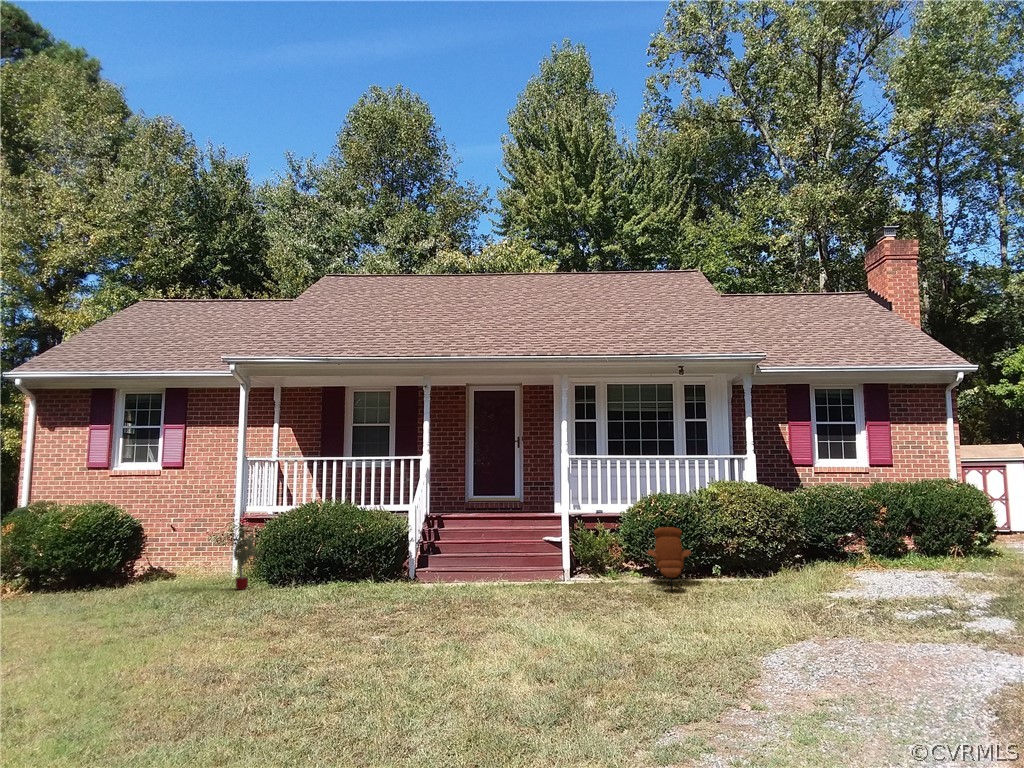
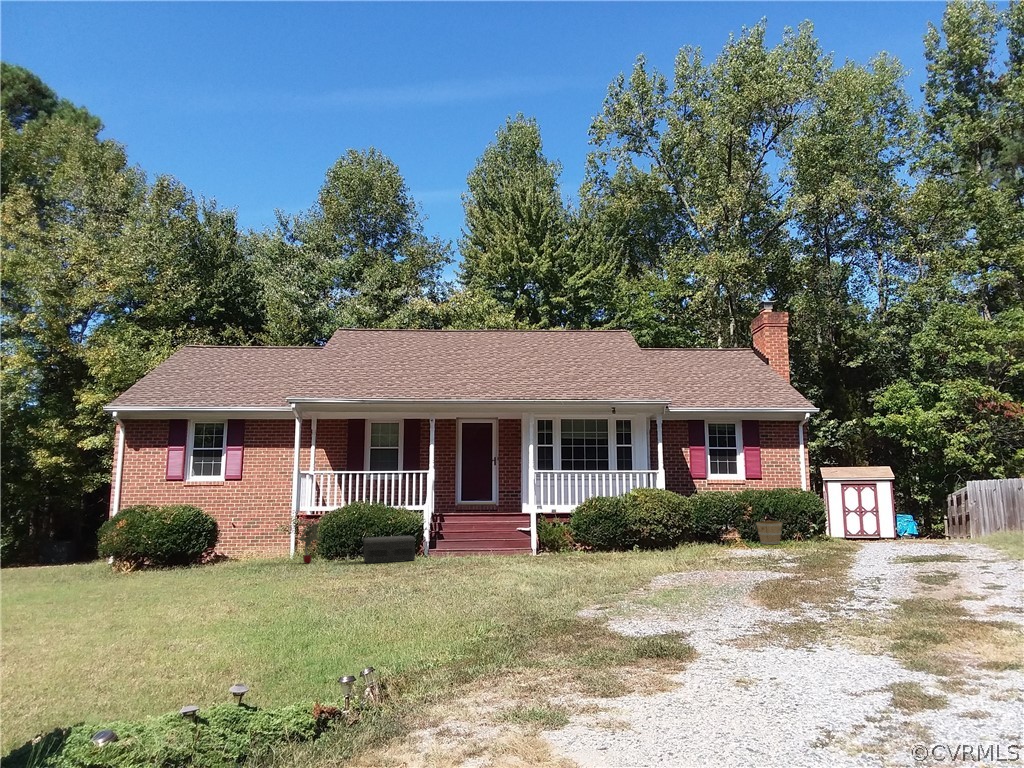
lounge chair: present [647,527,691,591] -> none [589,518,619,559]
wooden bucket: none [893,529,936,565] -> present [756,521,782,545]
storage bench: none [318,550,392,593] -> present [363,536,415,564]

